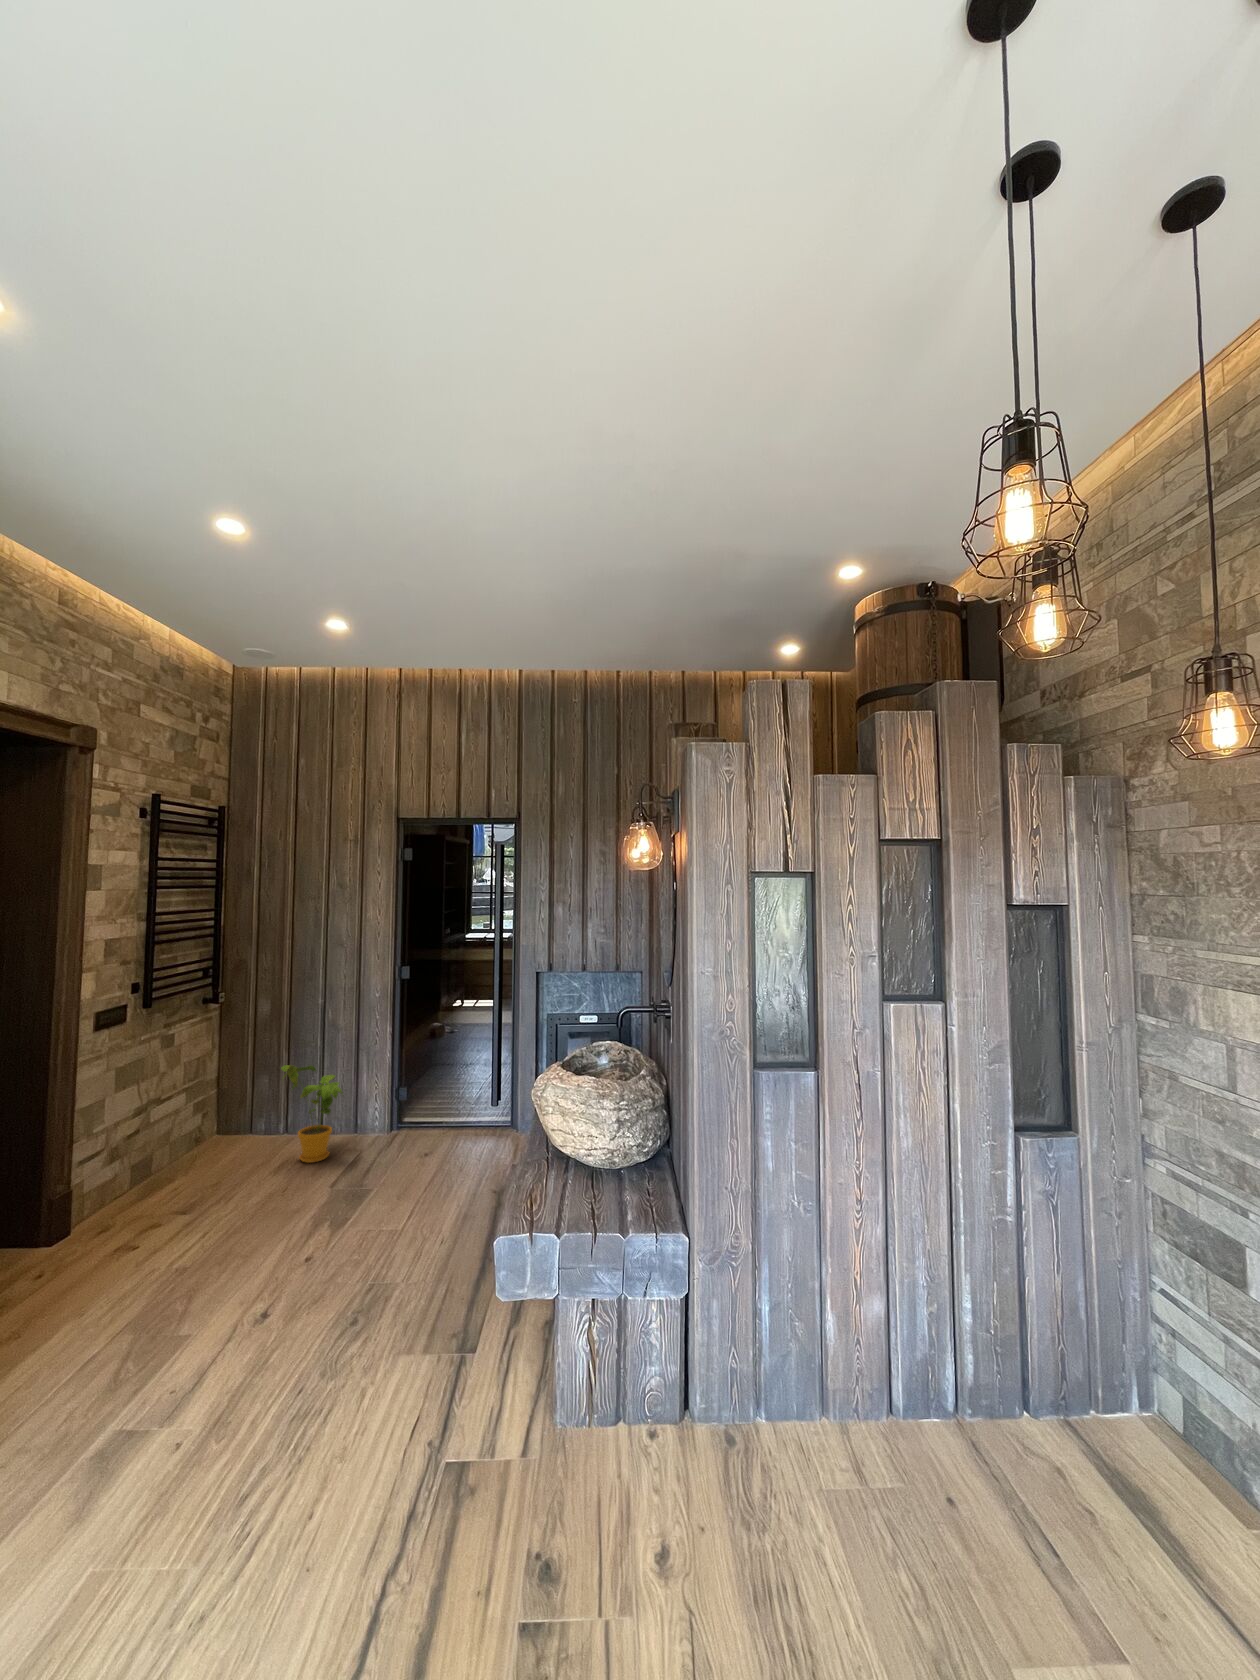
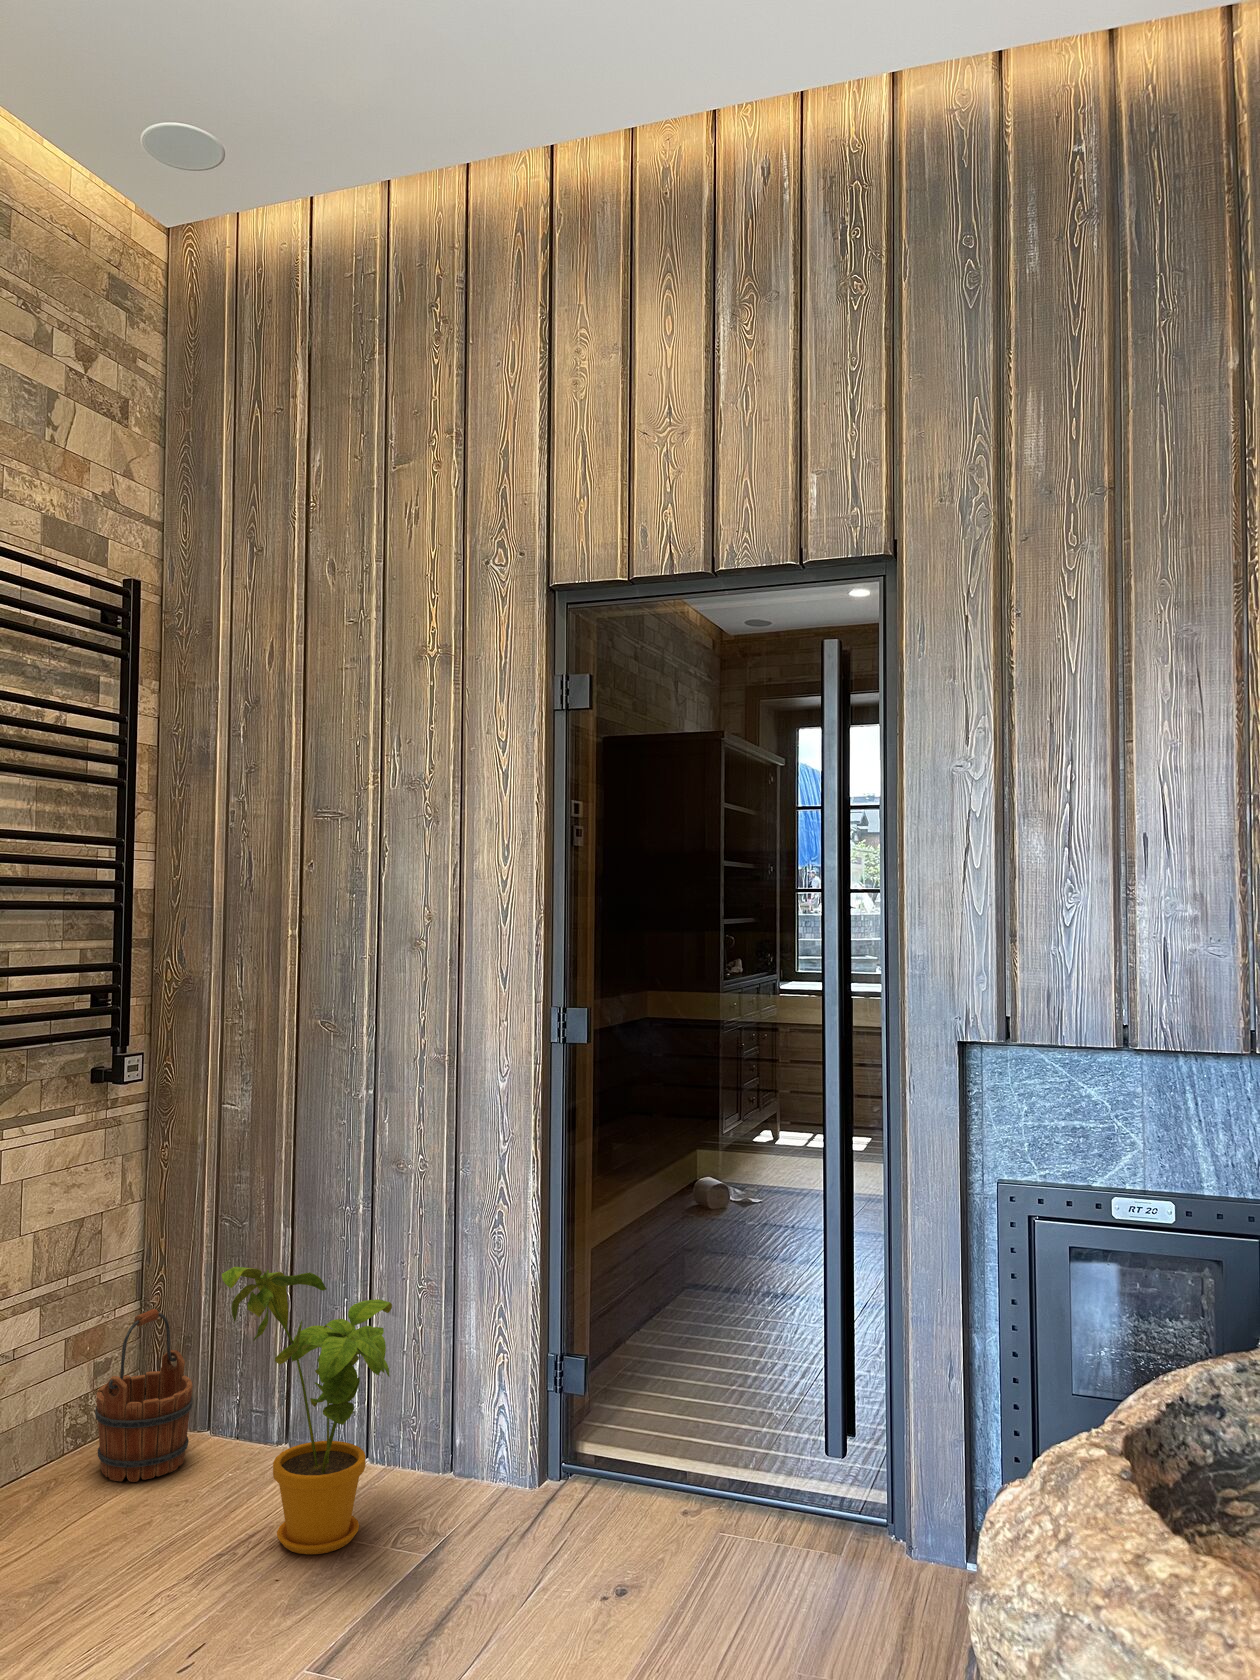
wooden bucket: none [209,1089,249,1155] -> present [95,1309,193,1482]

